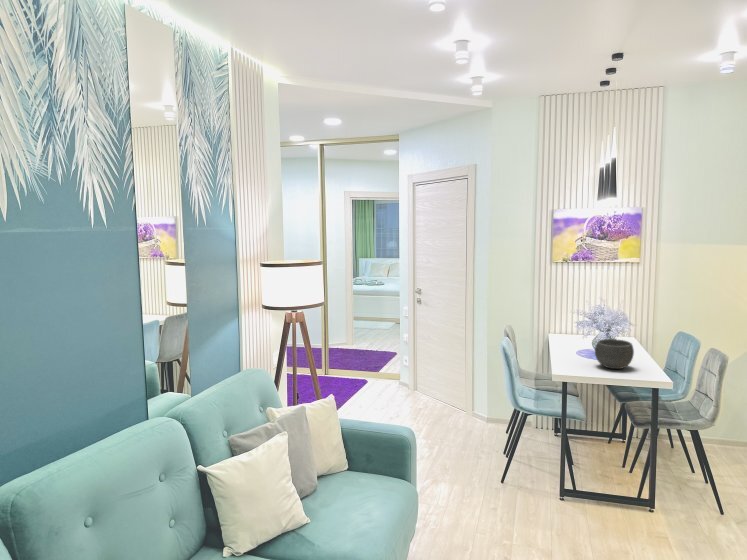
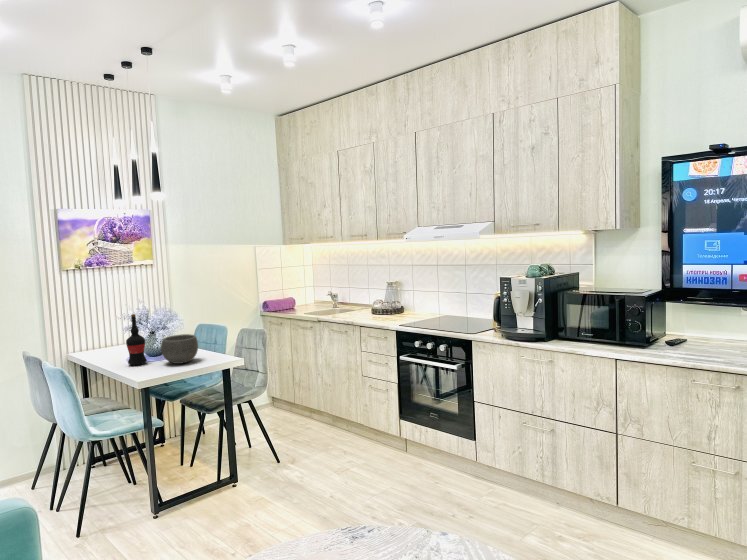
wine bottle: none [570,311,588,359] -> present [126,314,147,365]

